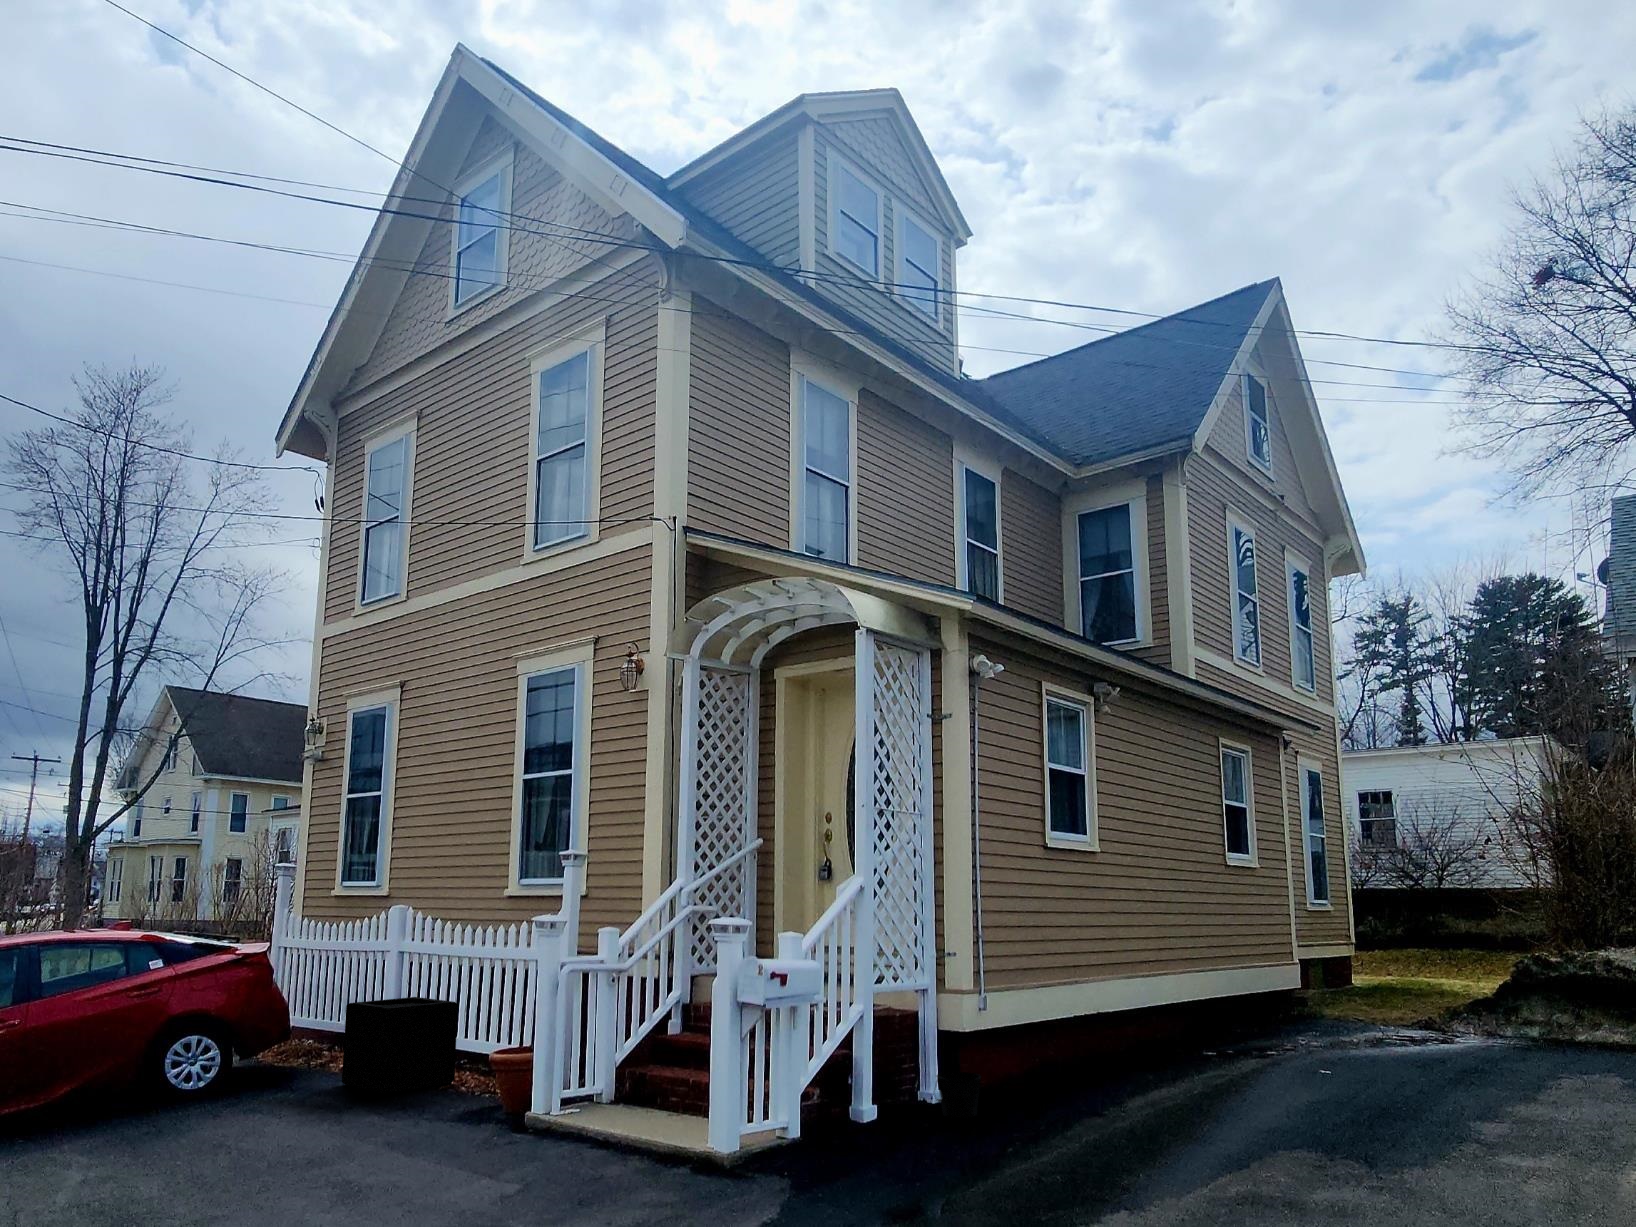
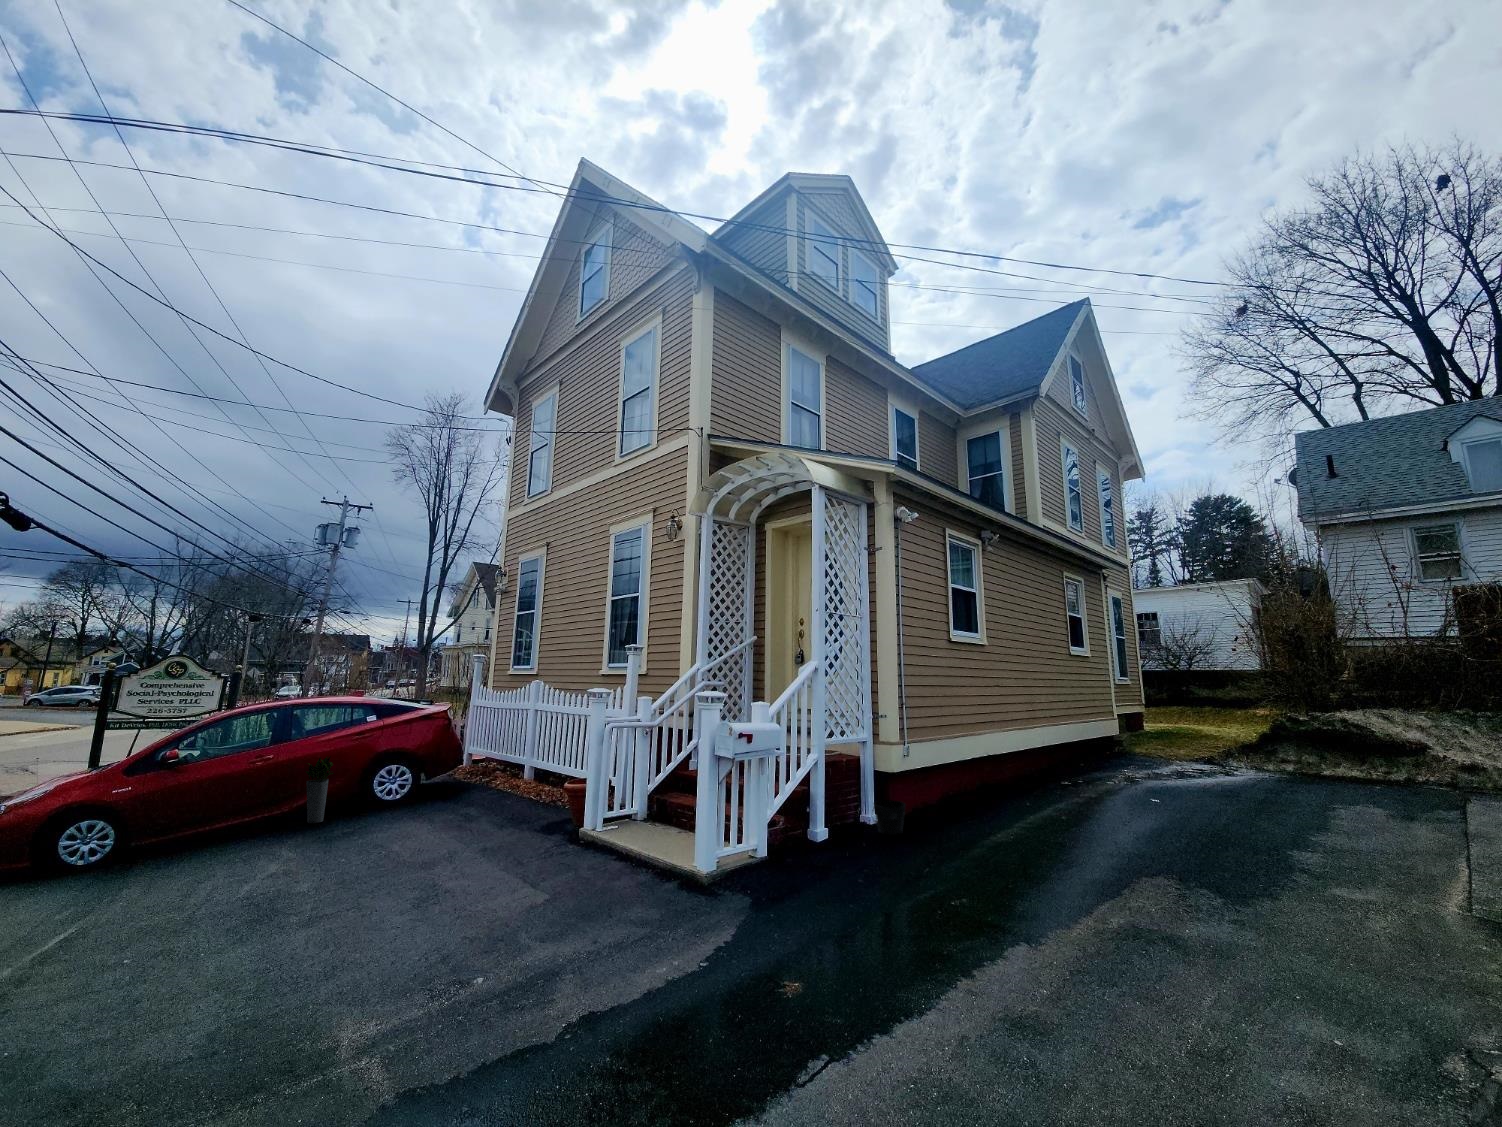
wooden crate: present [342,997,458,1093] -> none [493,738,564,801]
planter: none [76,1022,121,1126] -> present [306,756,334,823]

